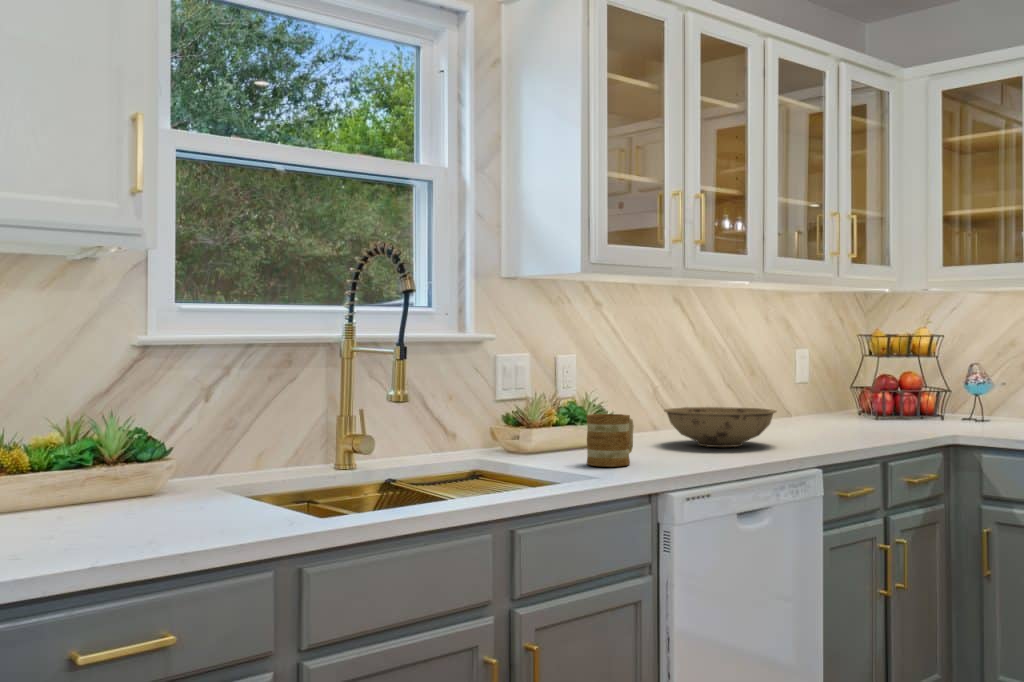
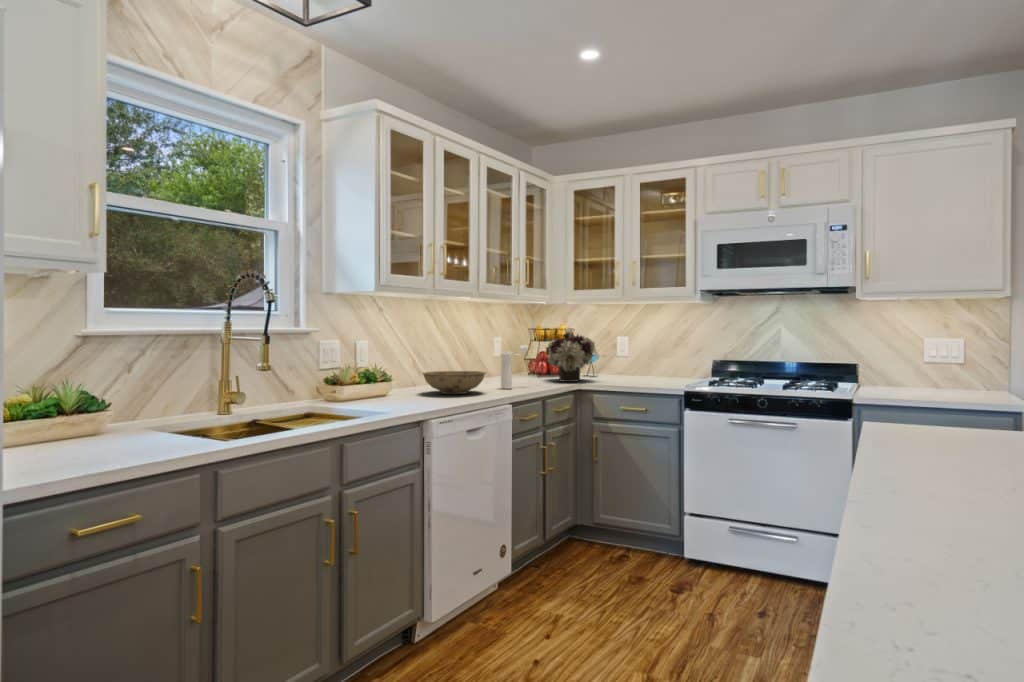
flower arrangement: none [888,333,984,430] -> present [546,328,595,382]
pepper mill: none [803,364,855,440] -> present [501,345,528,389]
mug: present [587,414,634,467] -> none [379,376,407,407]

